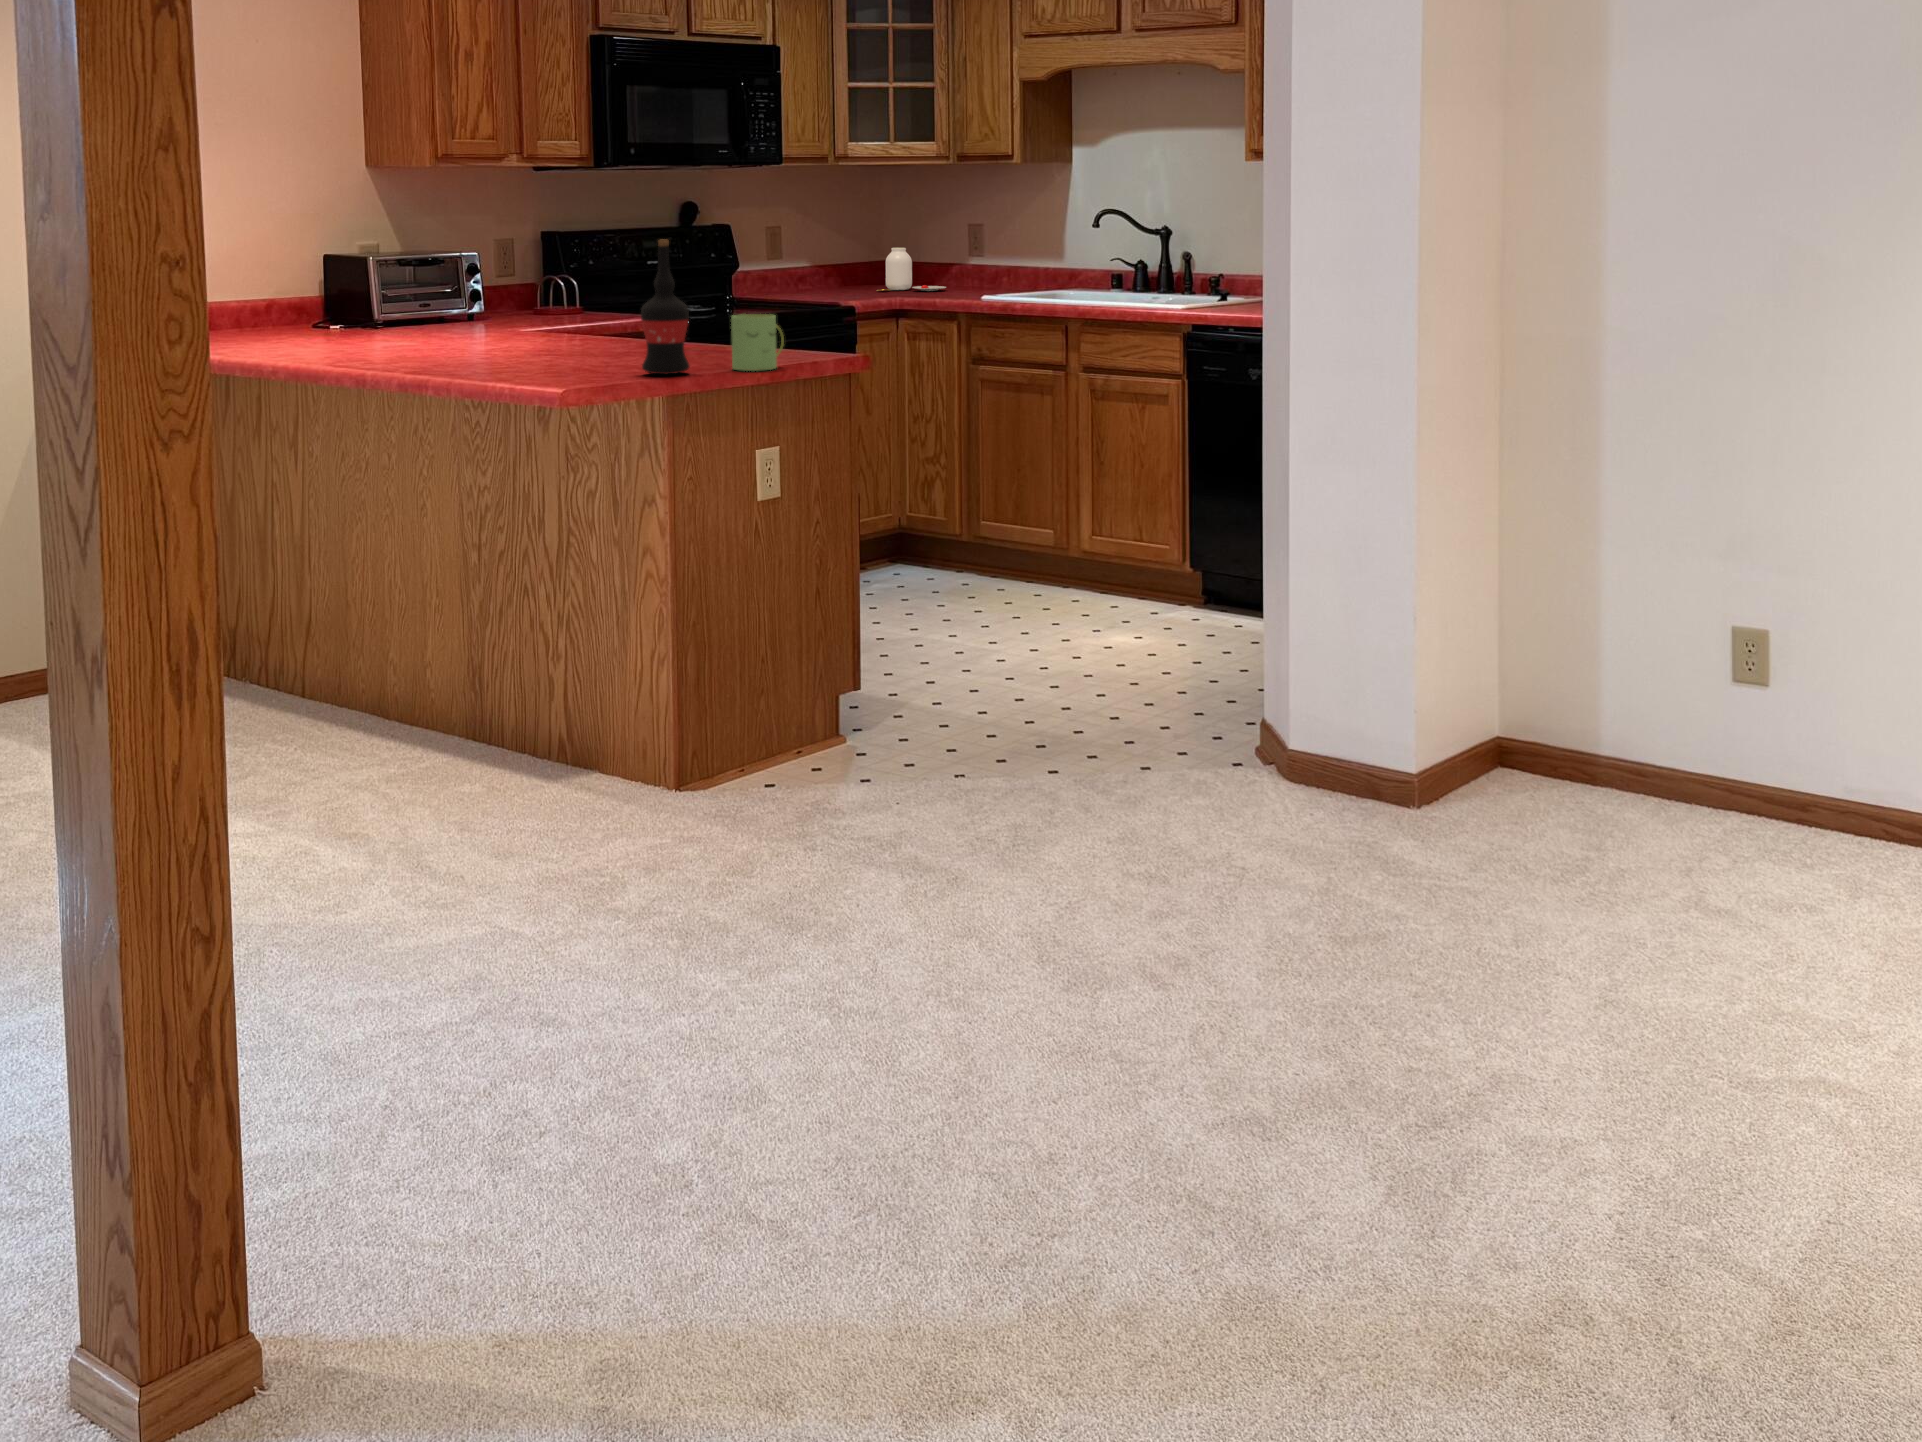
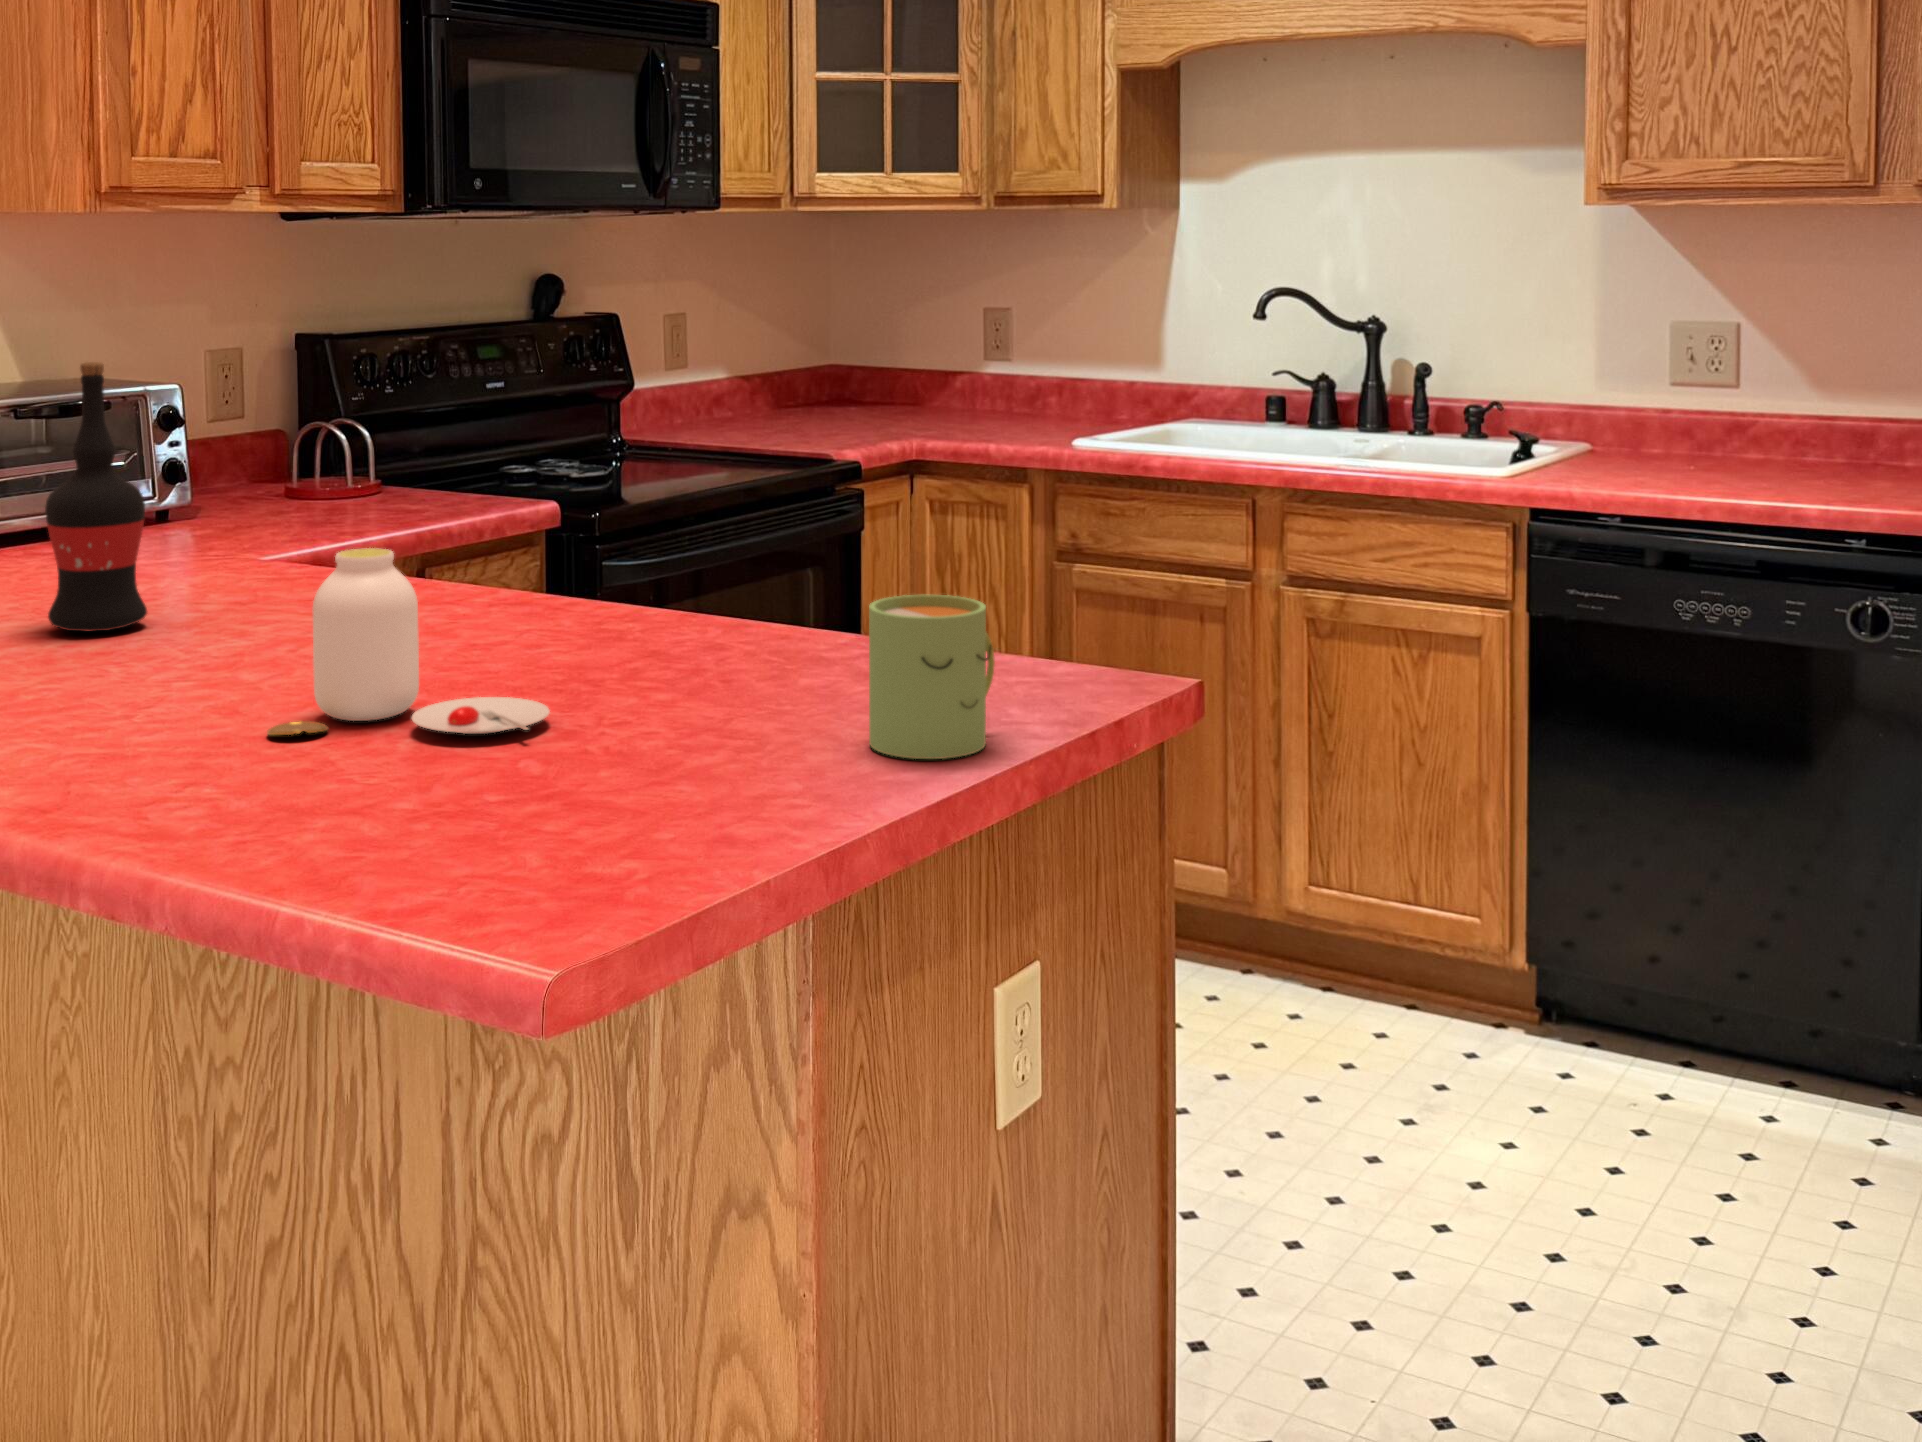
wine bottle: present [641,239,690,374] -> present [45,362,147,632]
jar: present [877,248,946,291] -> present [267,548,550,735]

